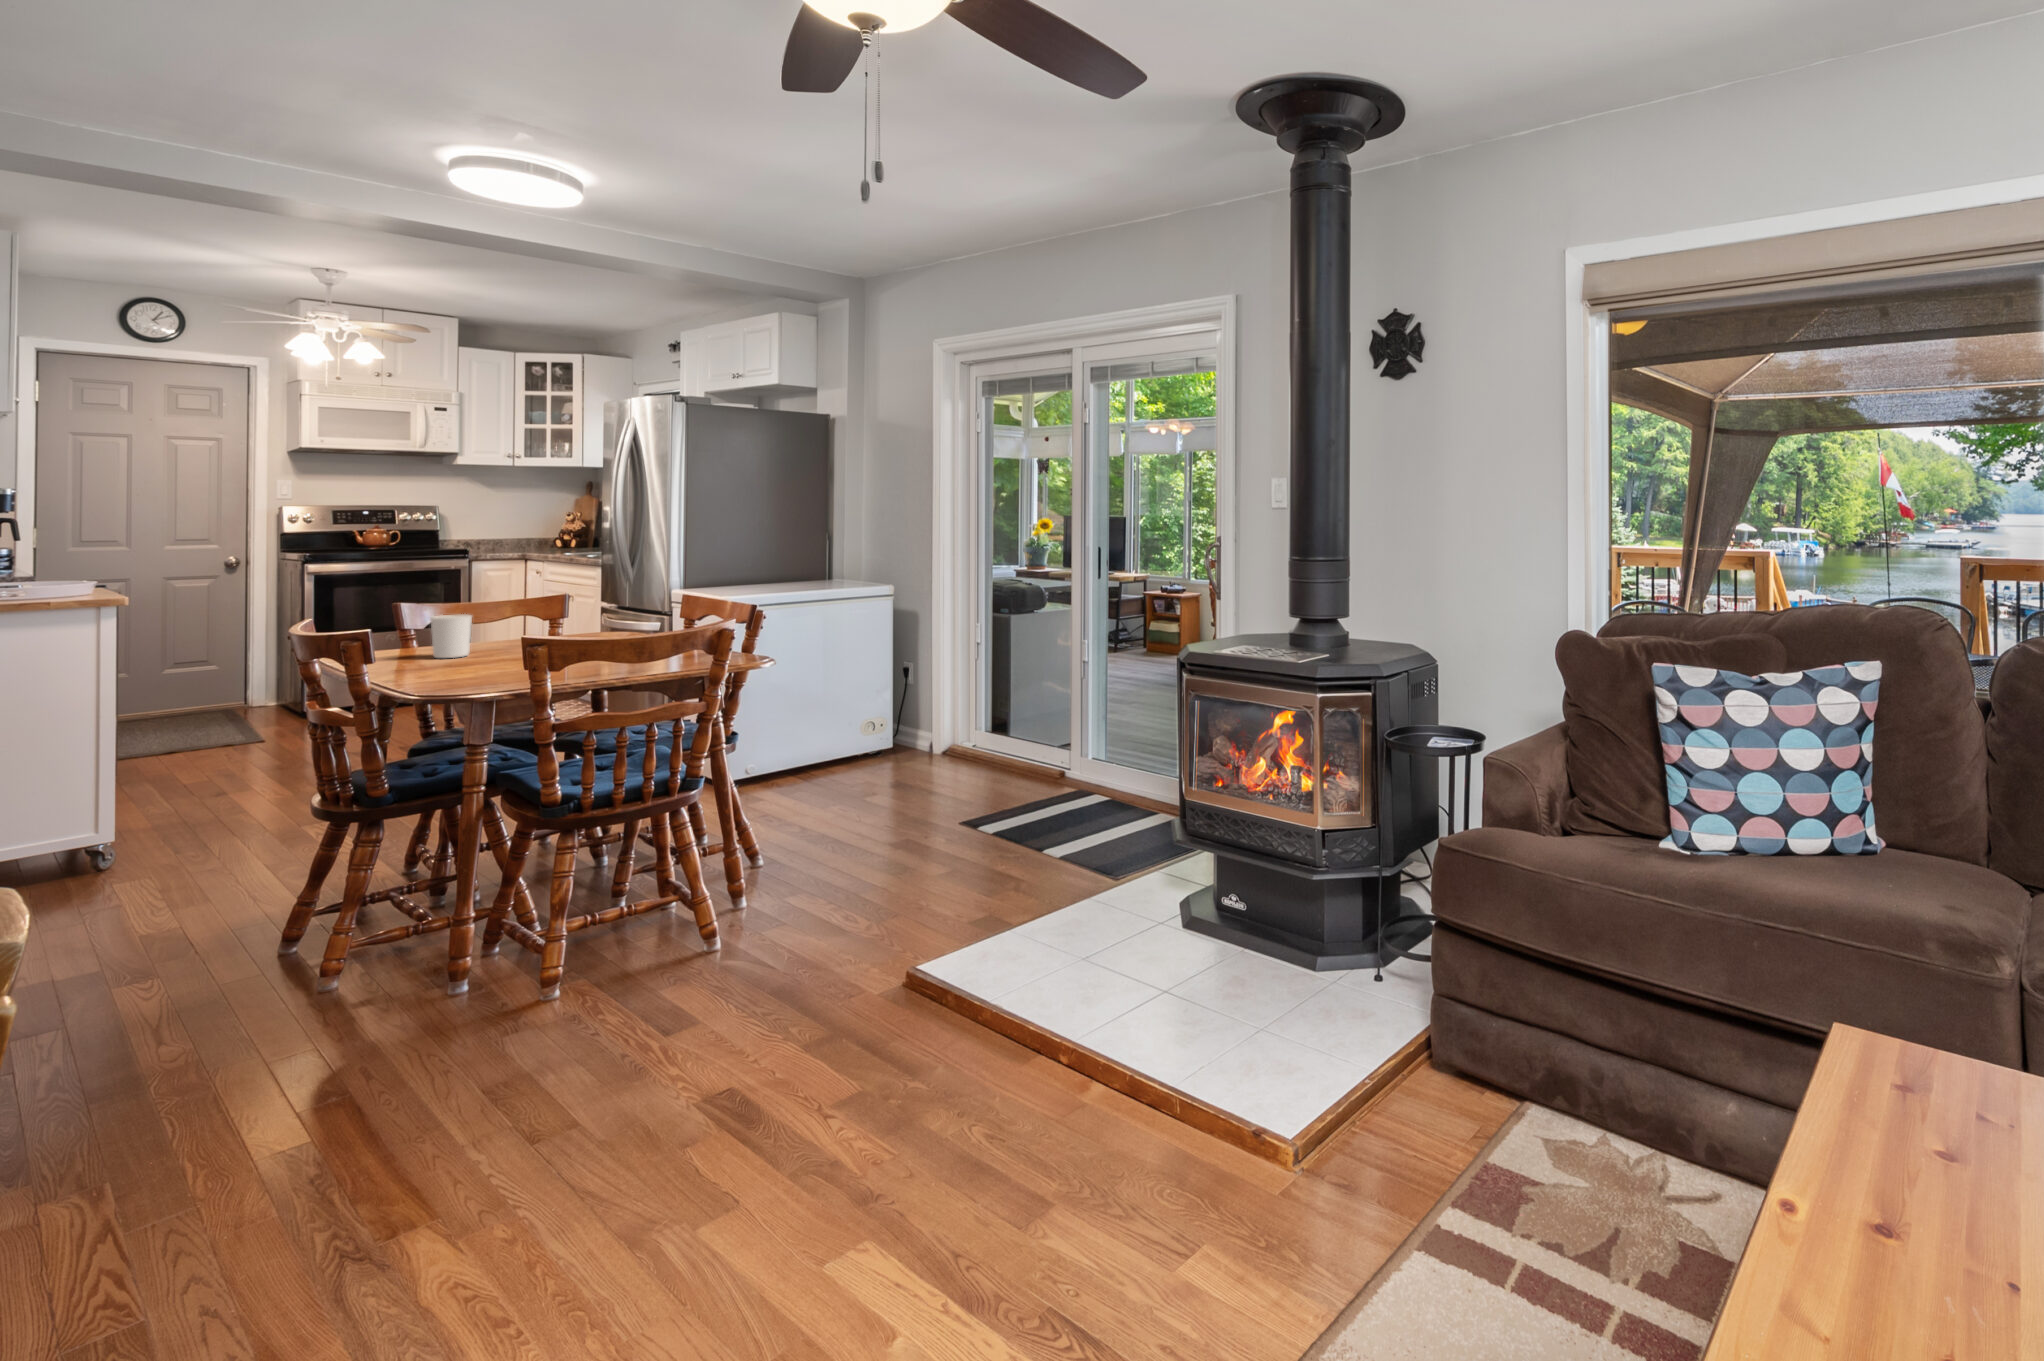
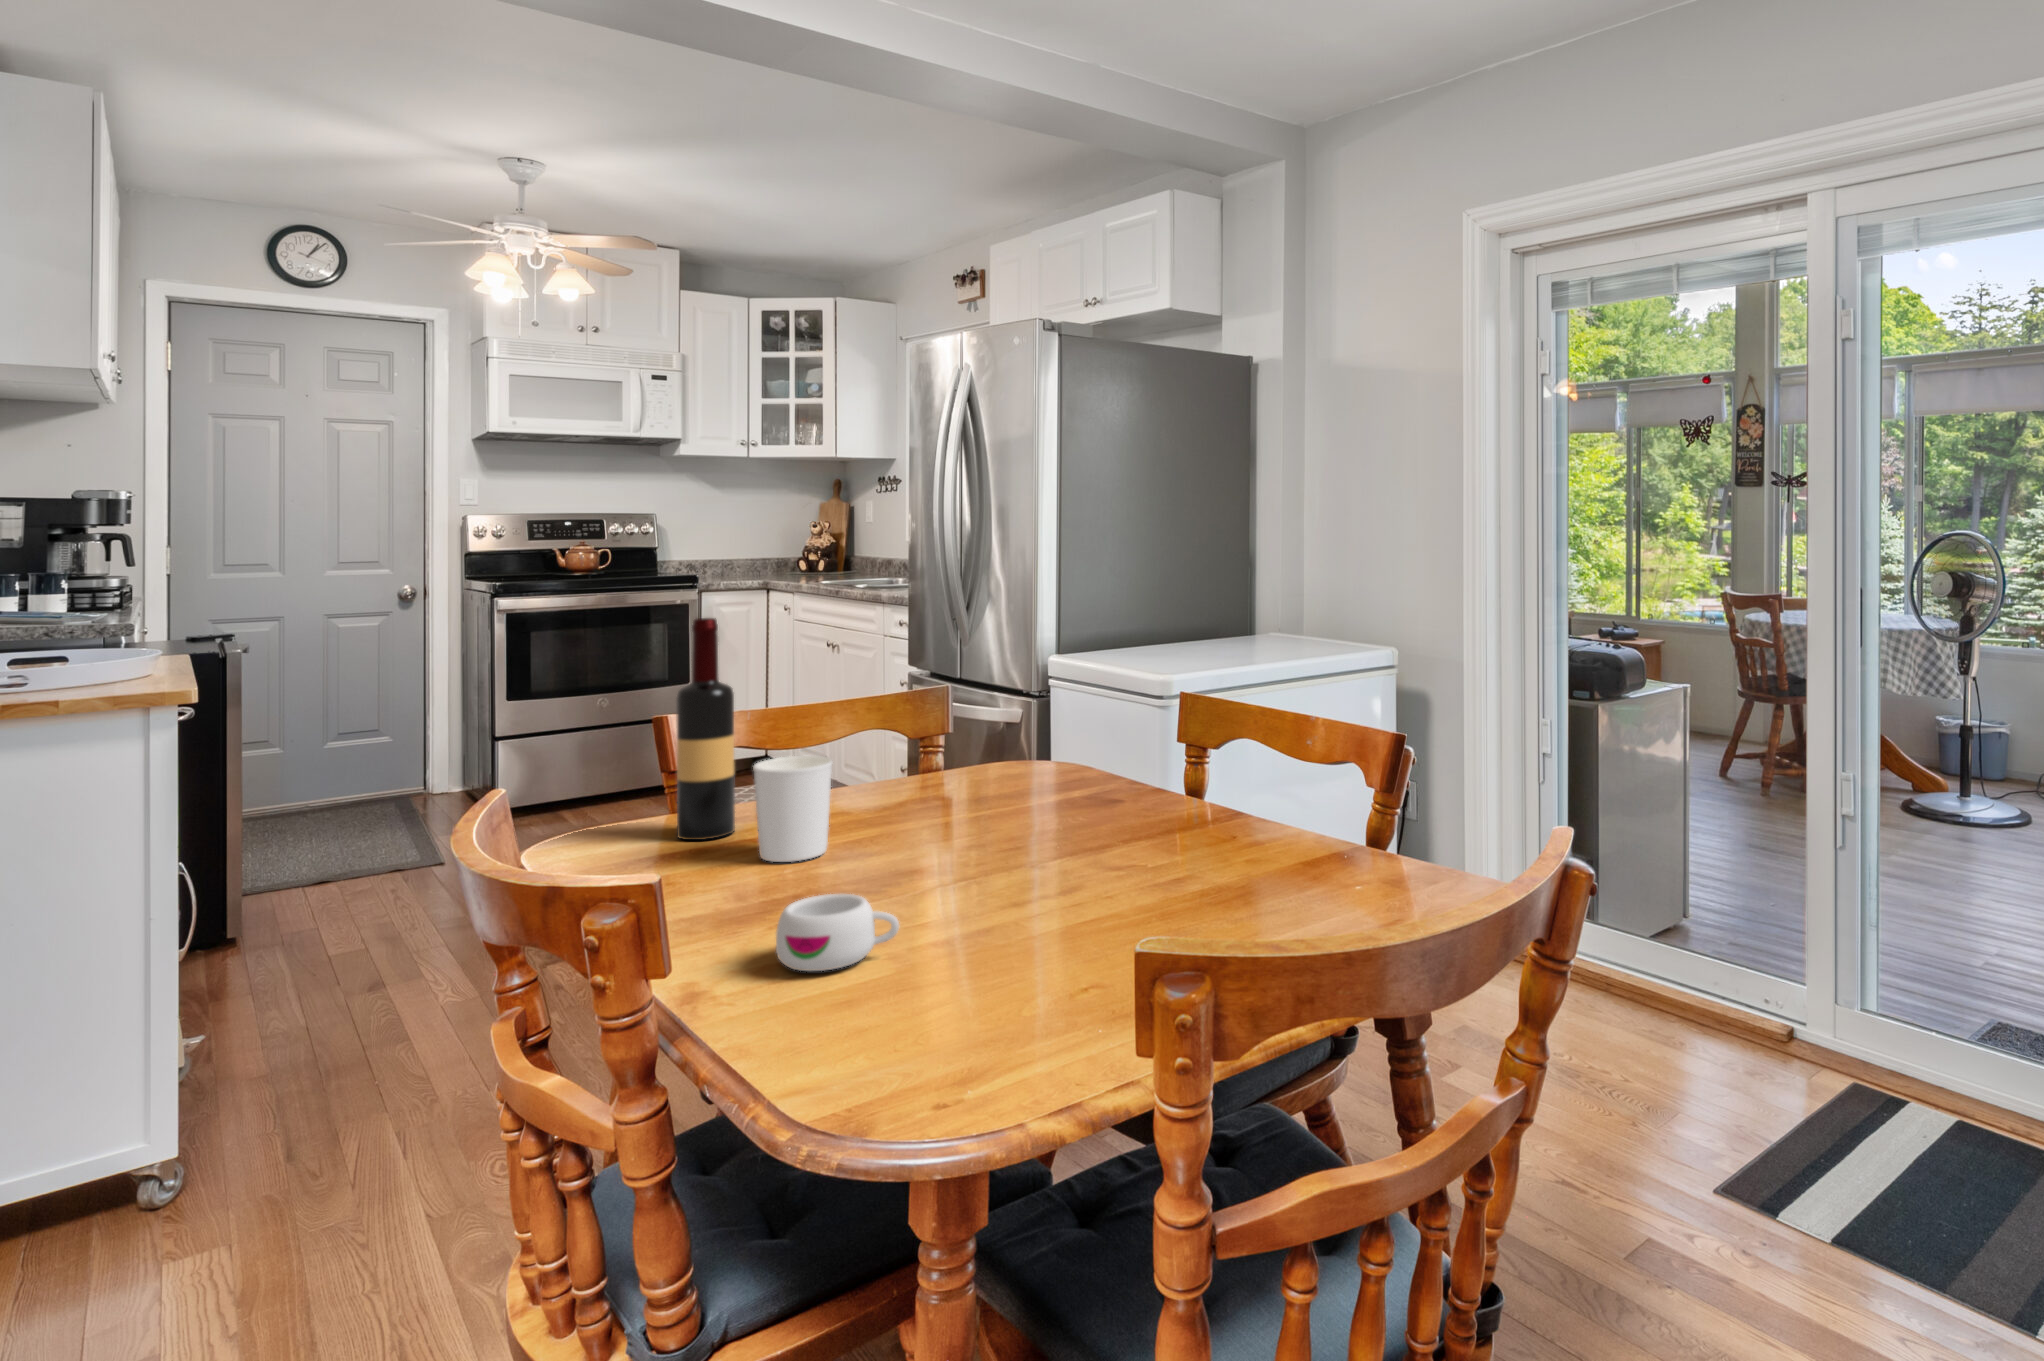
wine bottle: none [395,554,426,654] -> present [676,618,735,840]
mug: none [420,654,477,679] -> present [776,894,899,971]

